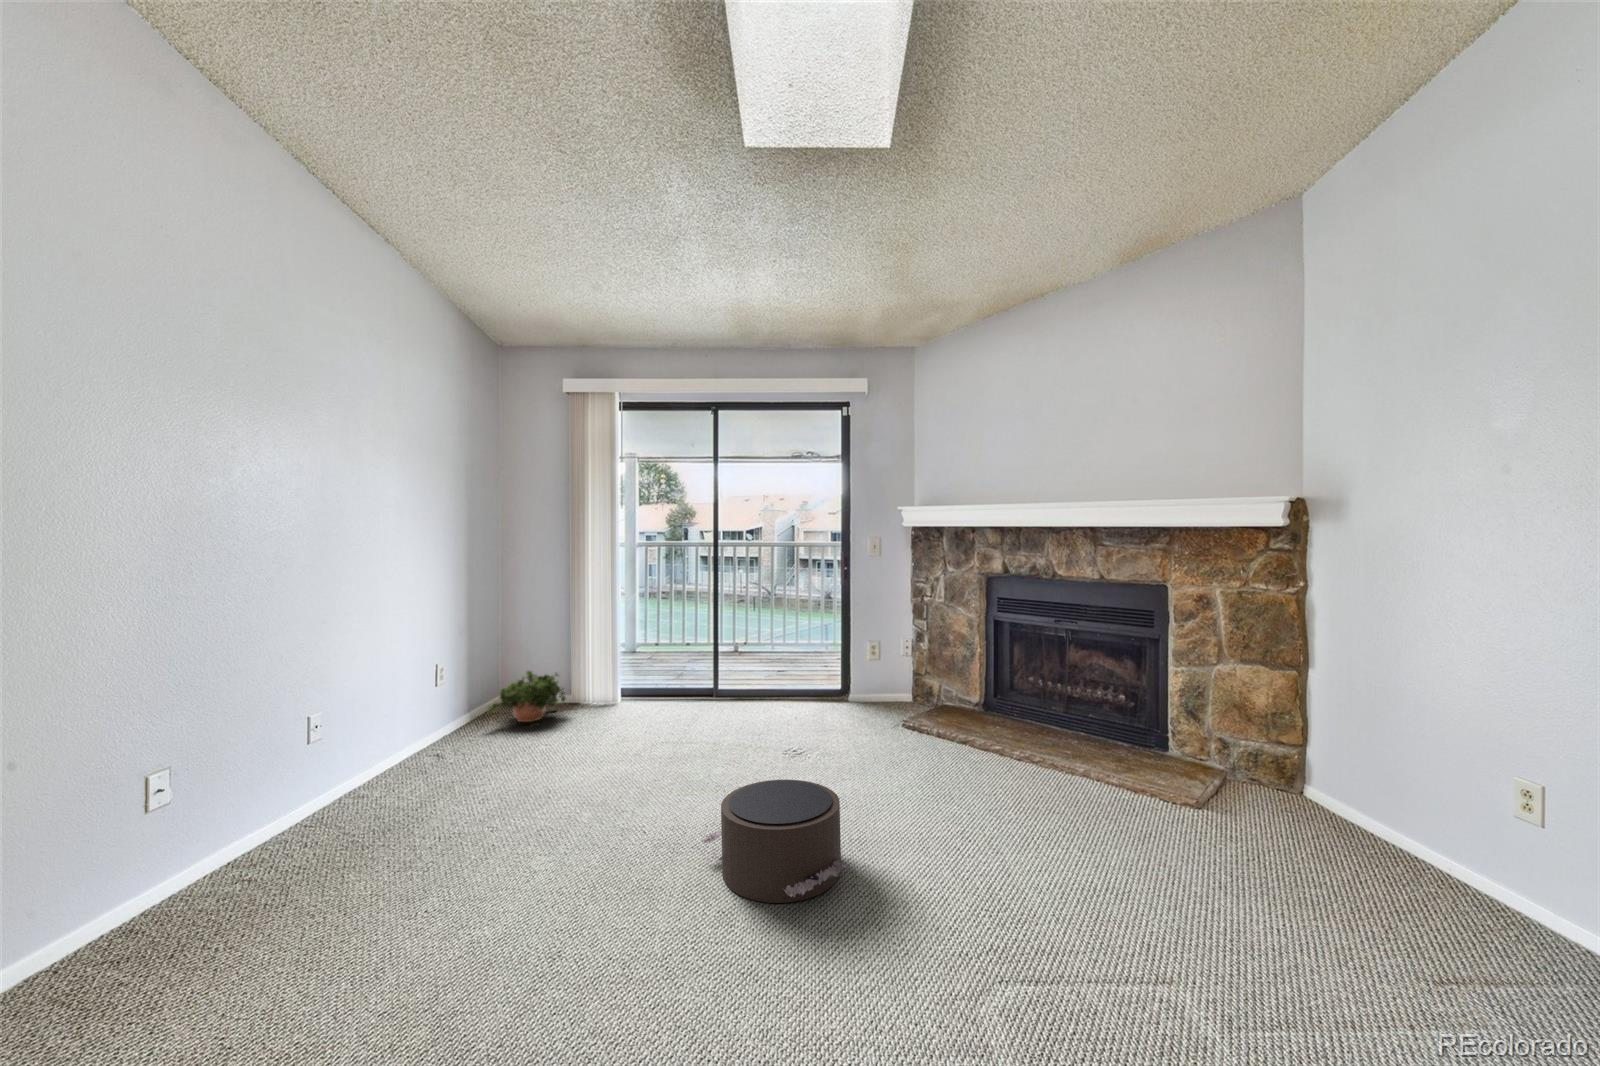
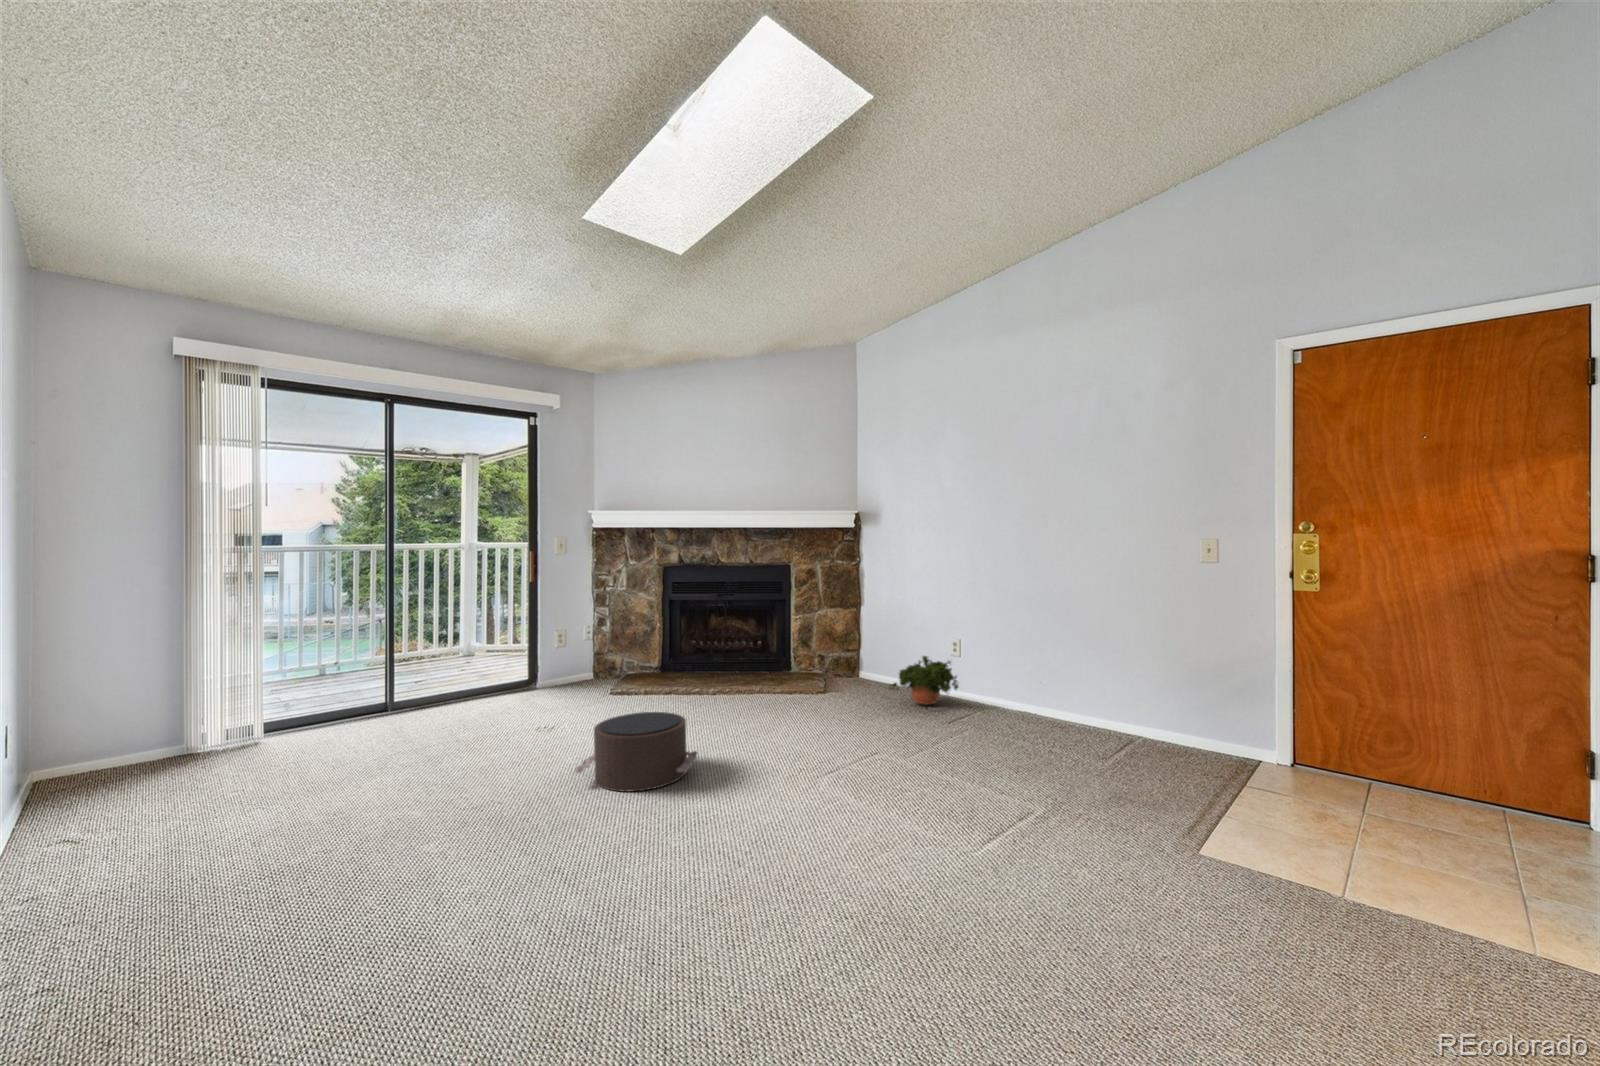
potted plant: present [487,671,566,722] -> present [889,656,958,708]

